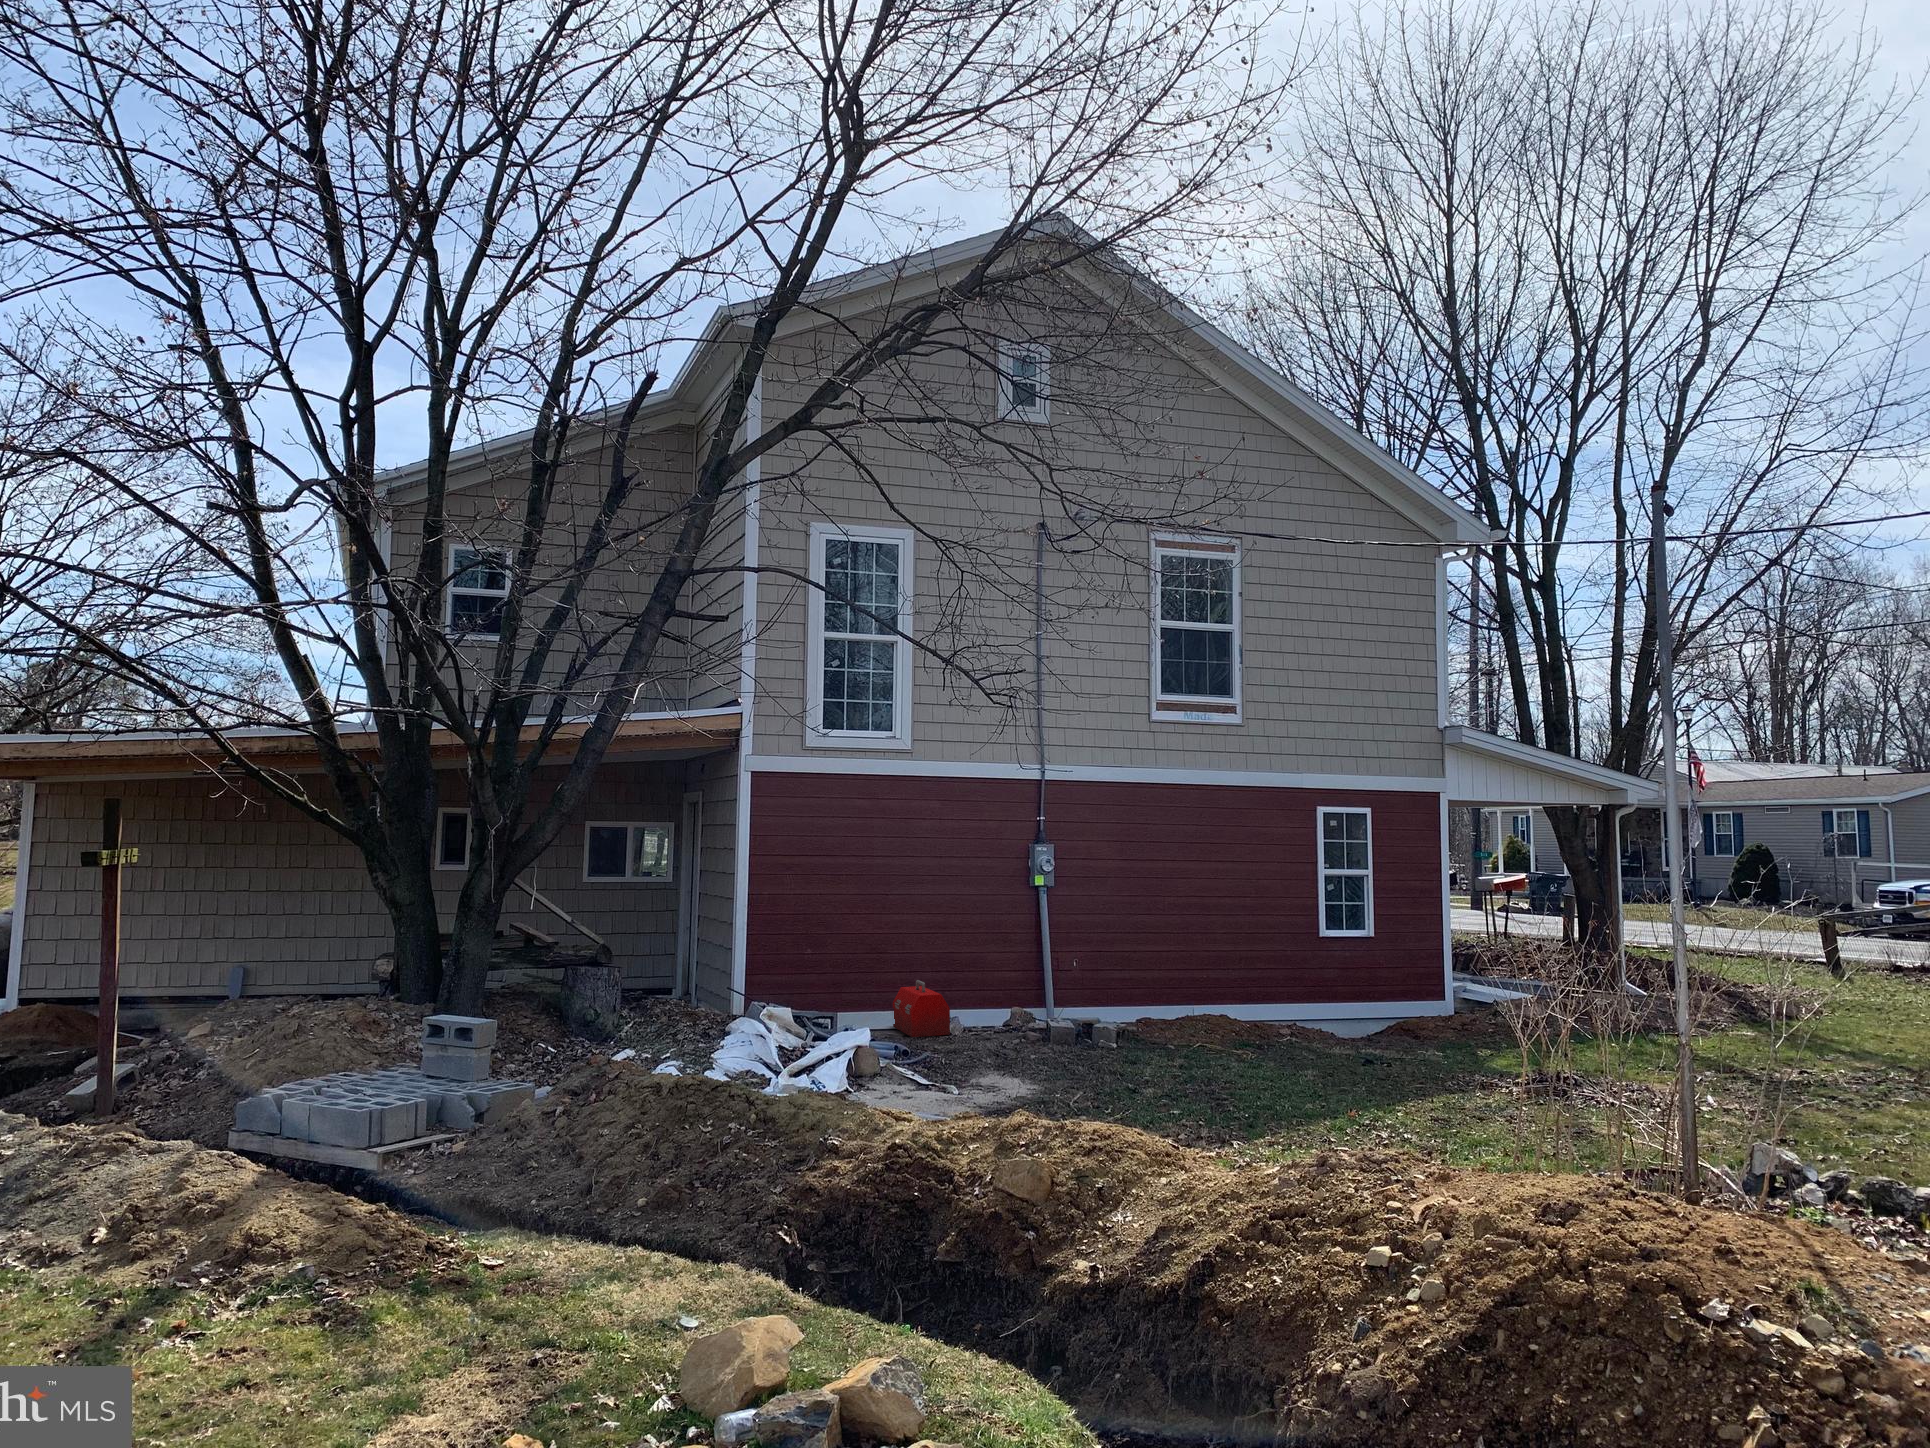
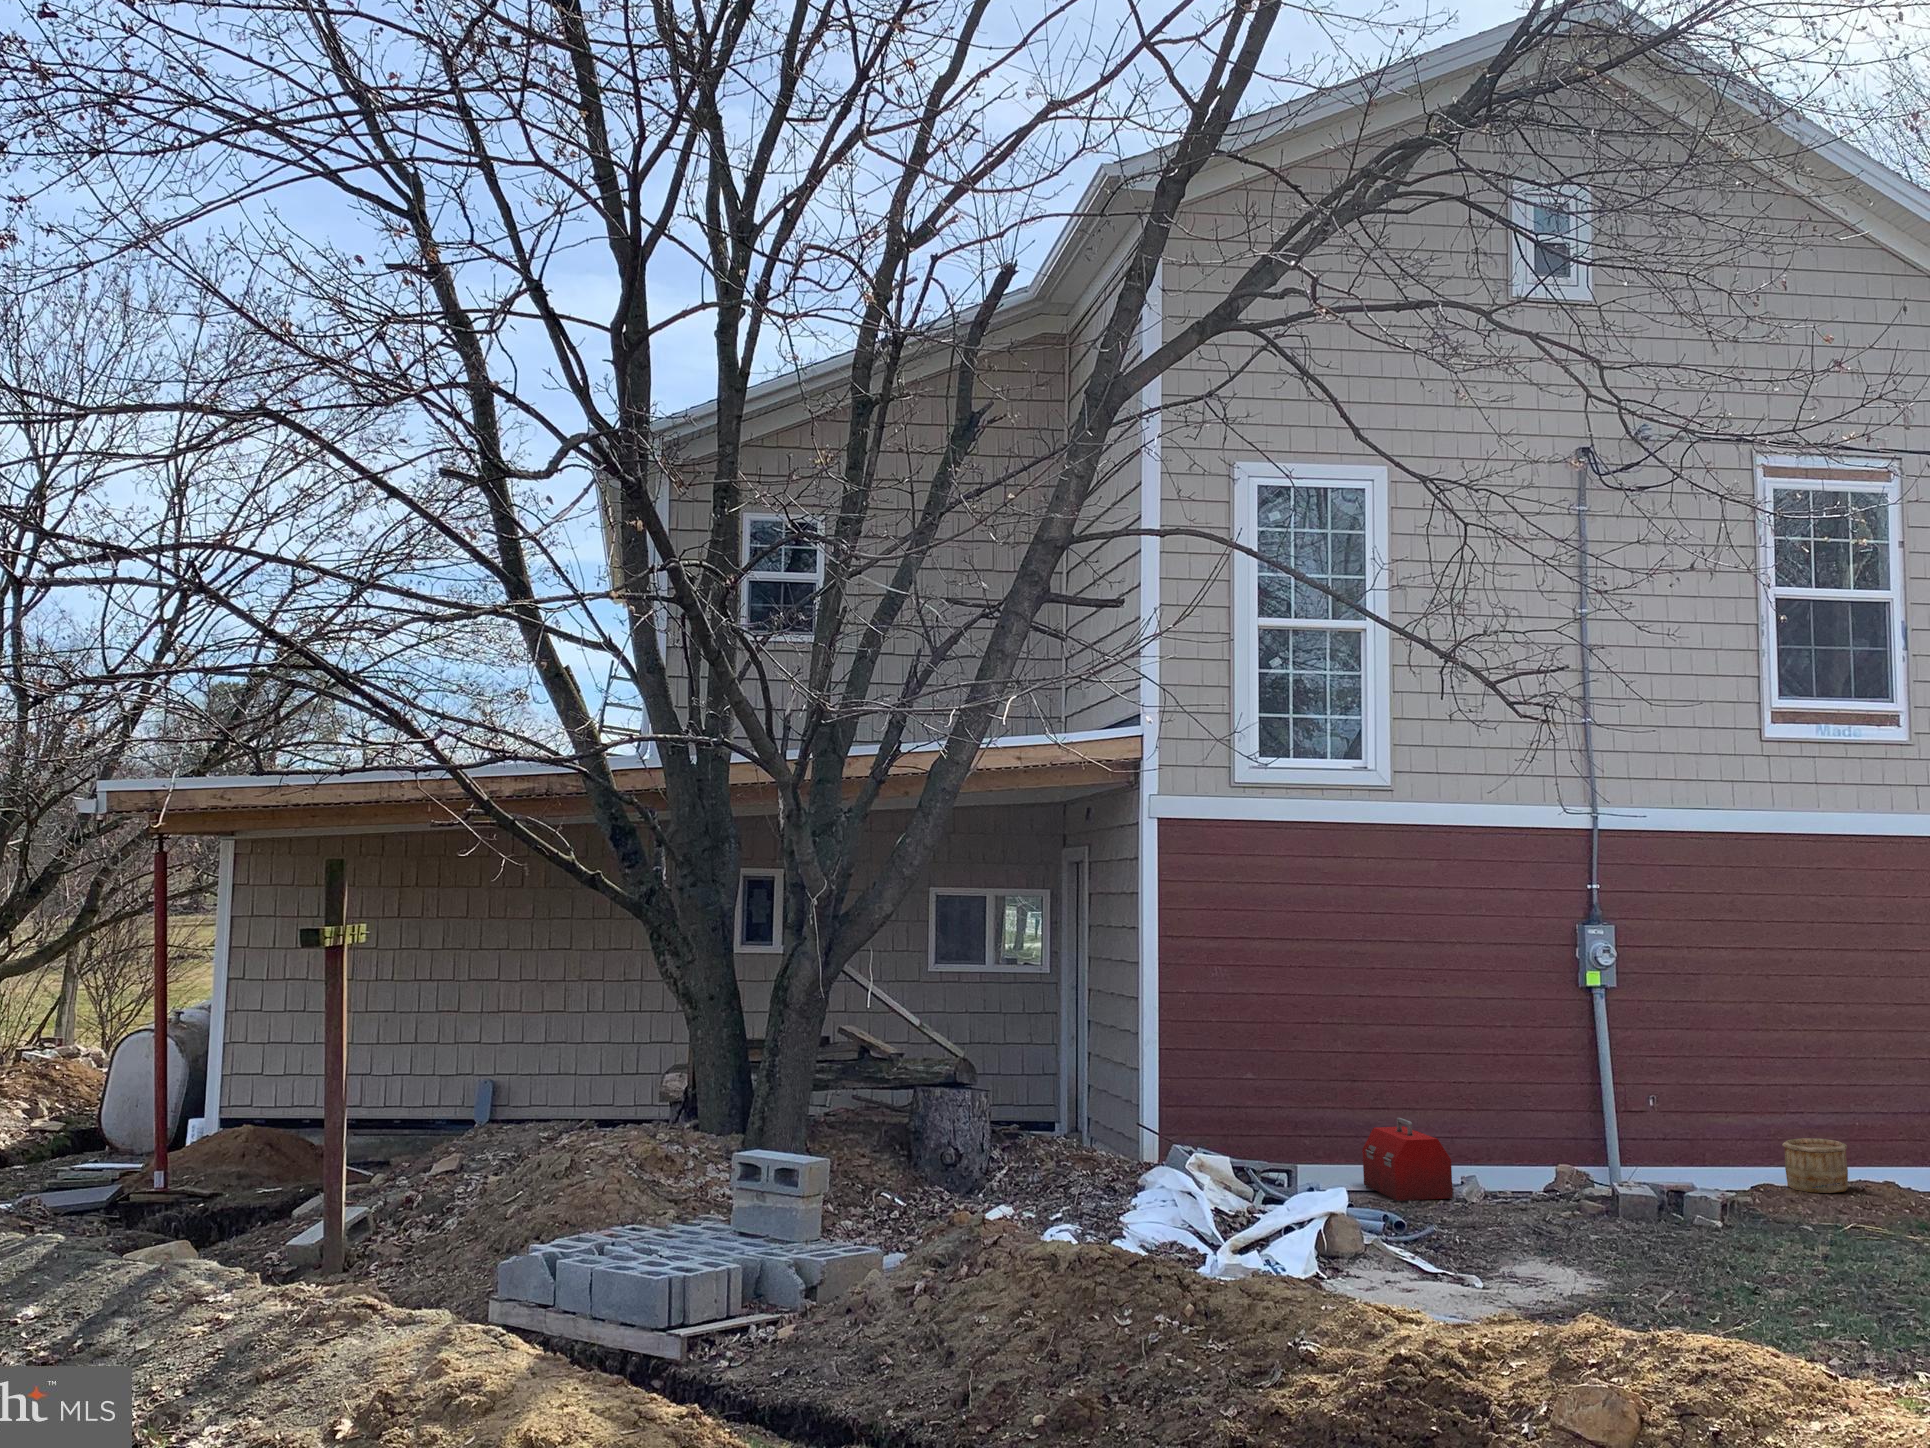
wooden bucket: none [1168,988,1208,1023] -> present [1782,1138,1848,1193]

